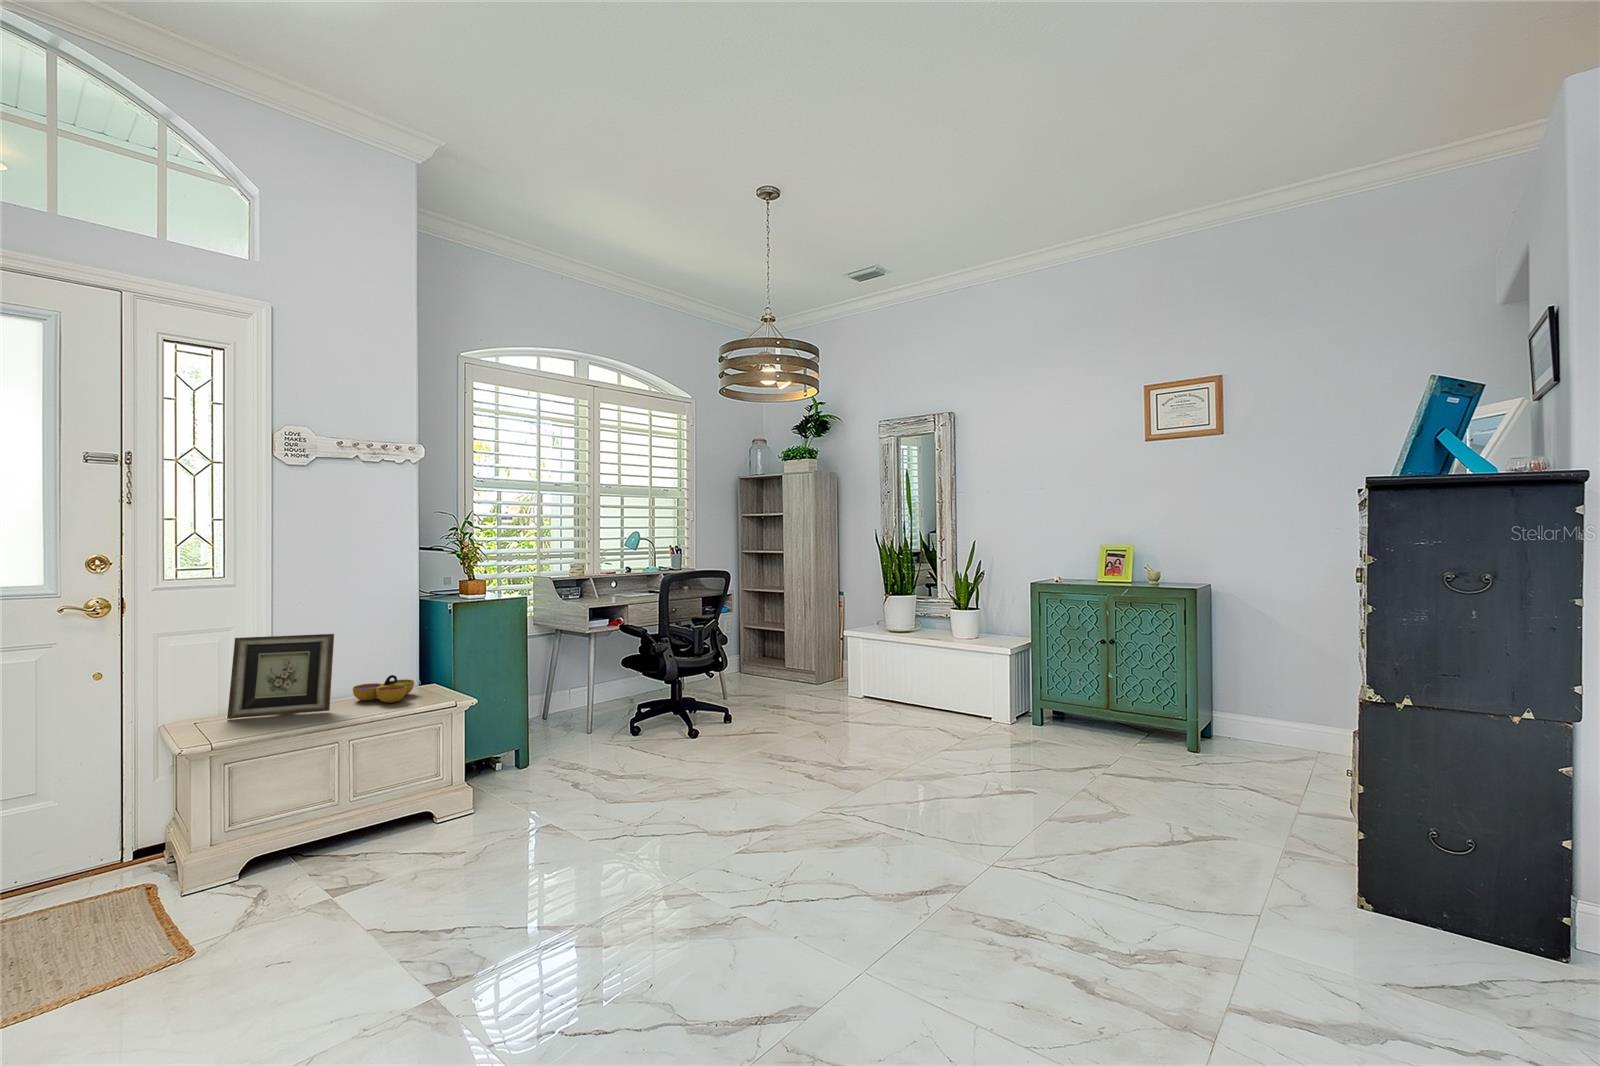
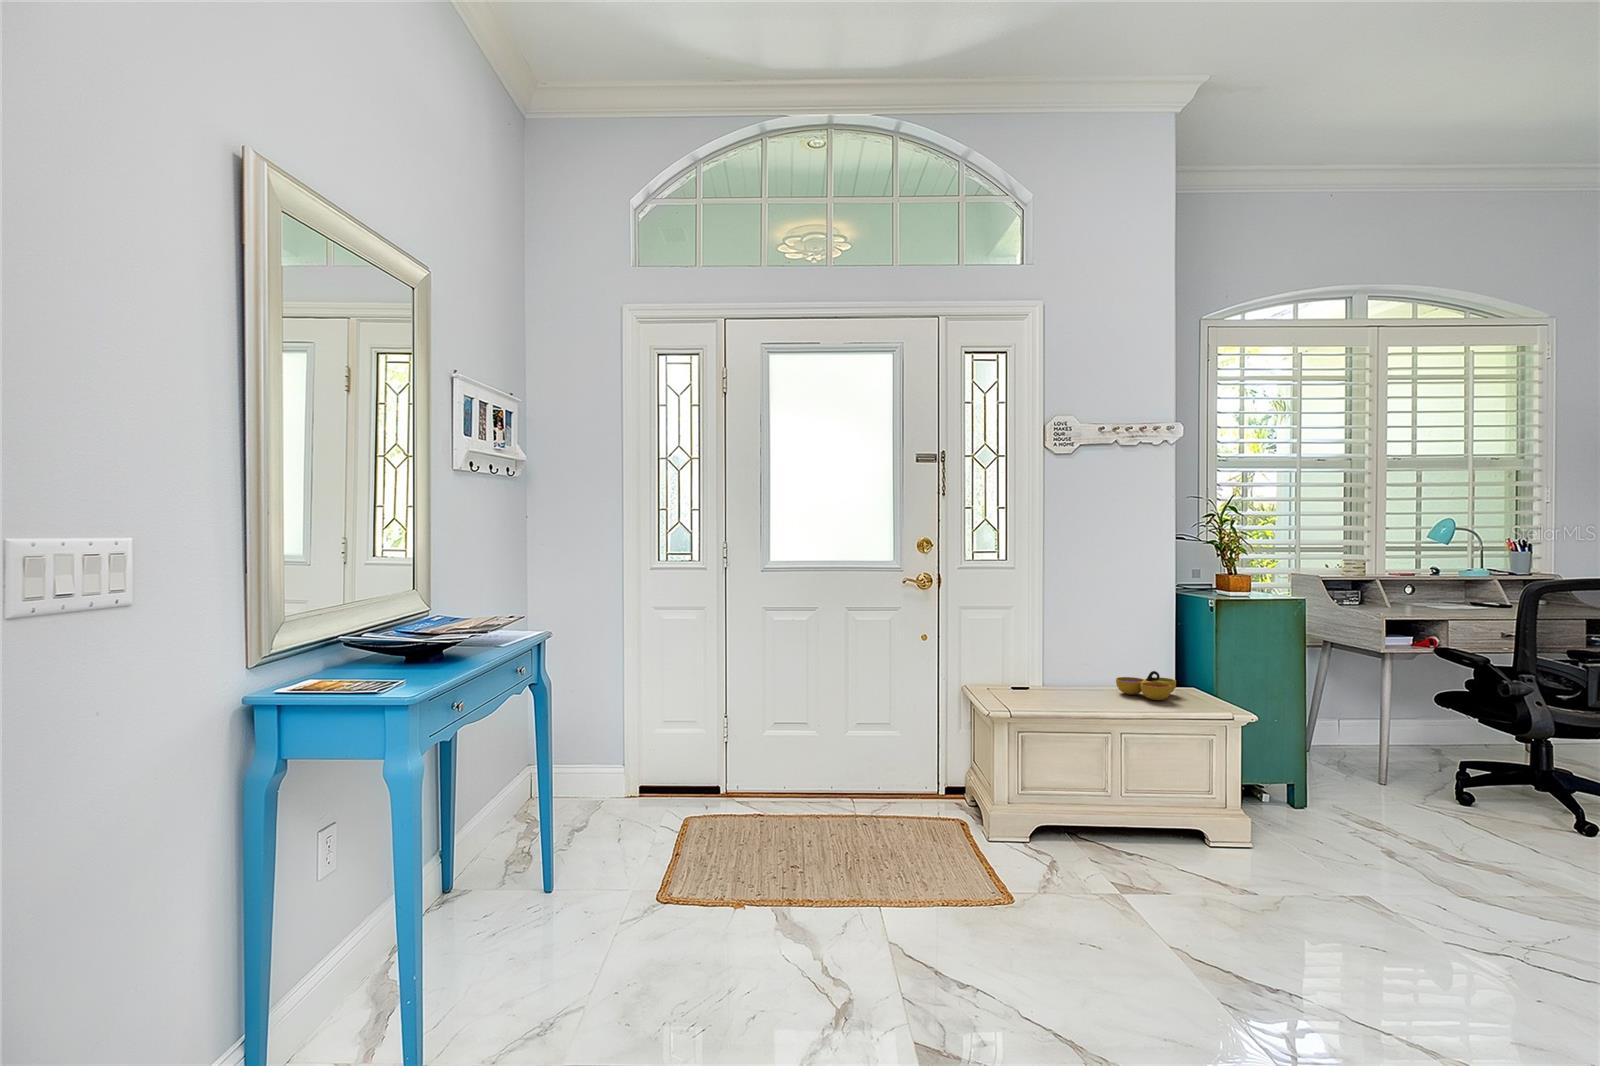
picture frame: present [227,634,334,719] -> none [1014,618,1101,699]

